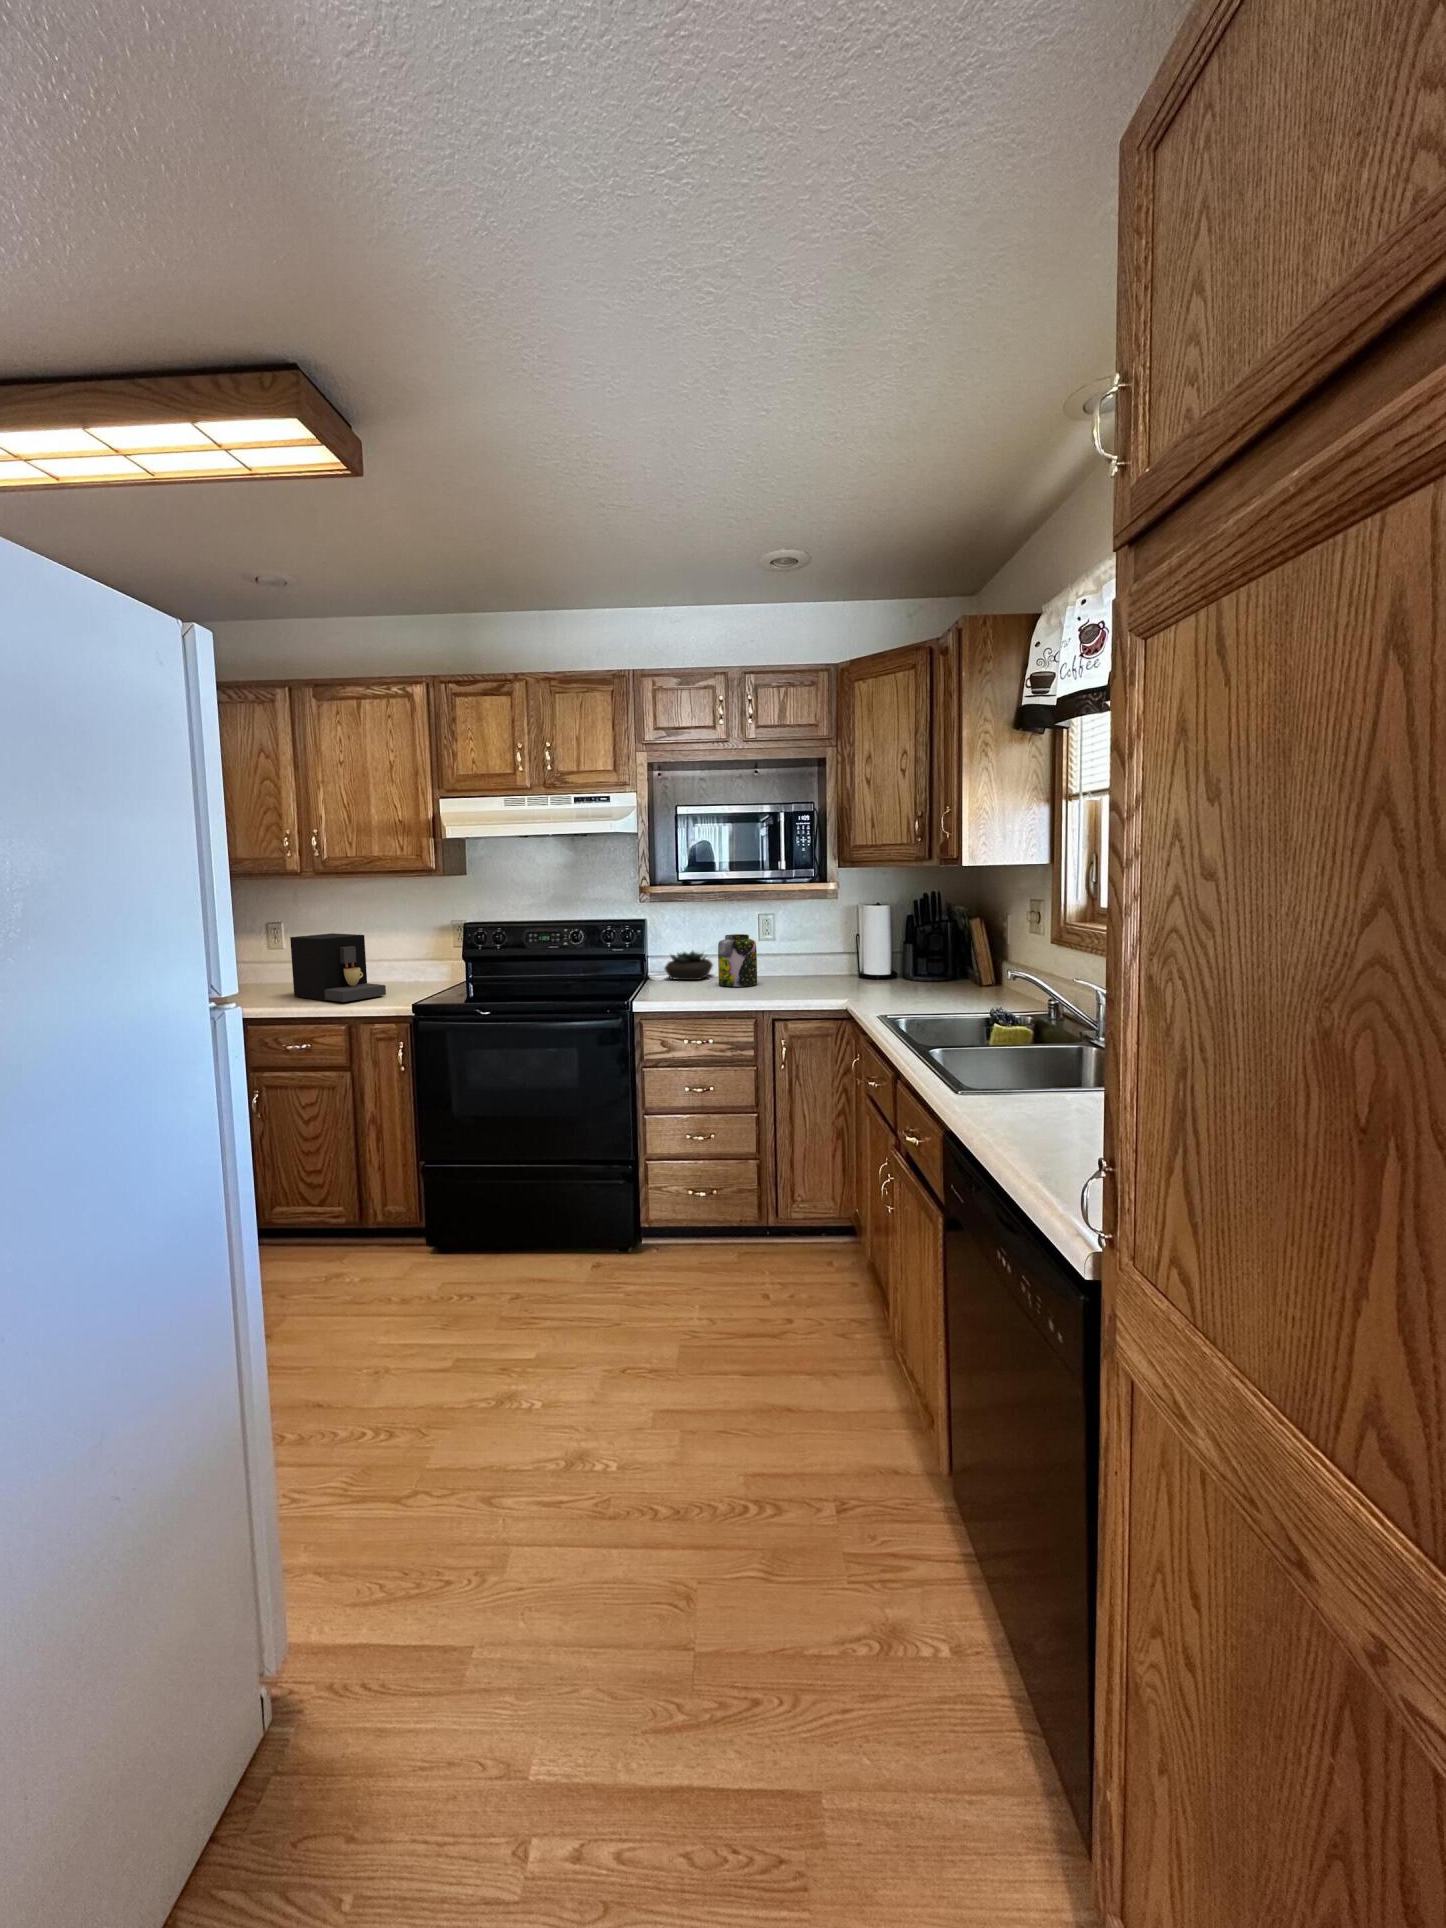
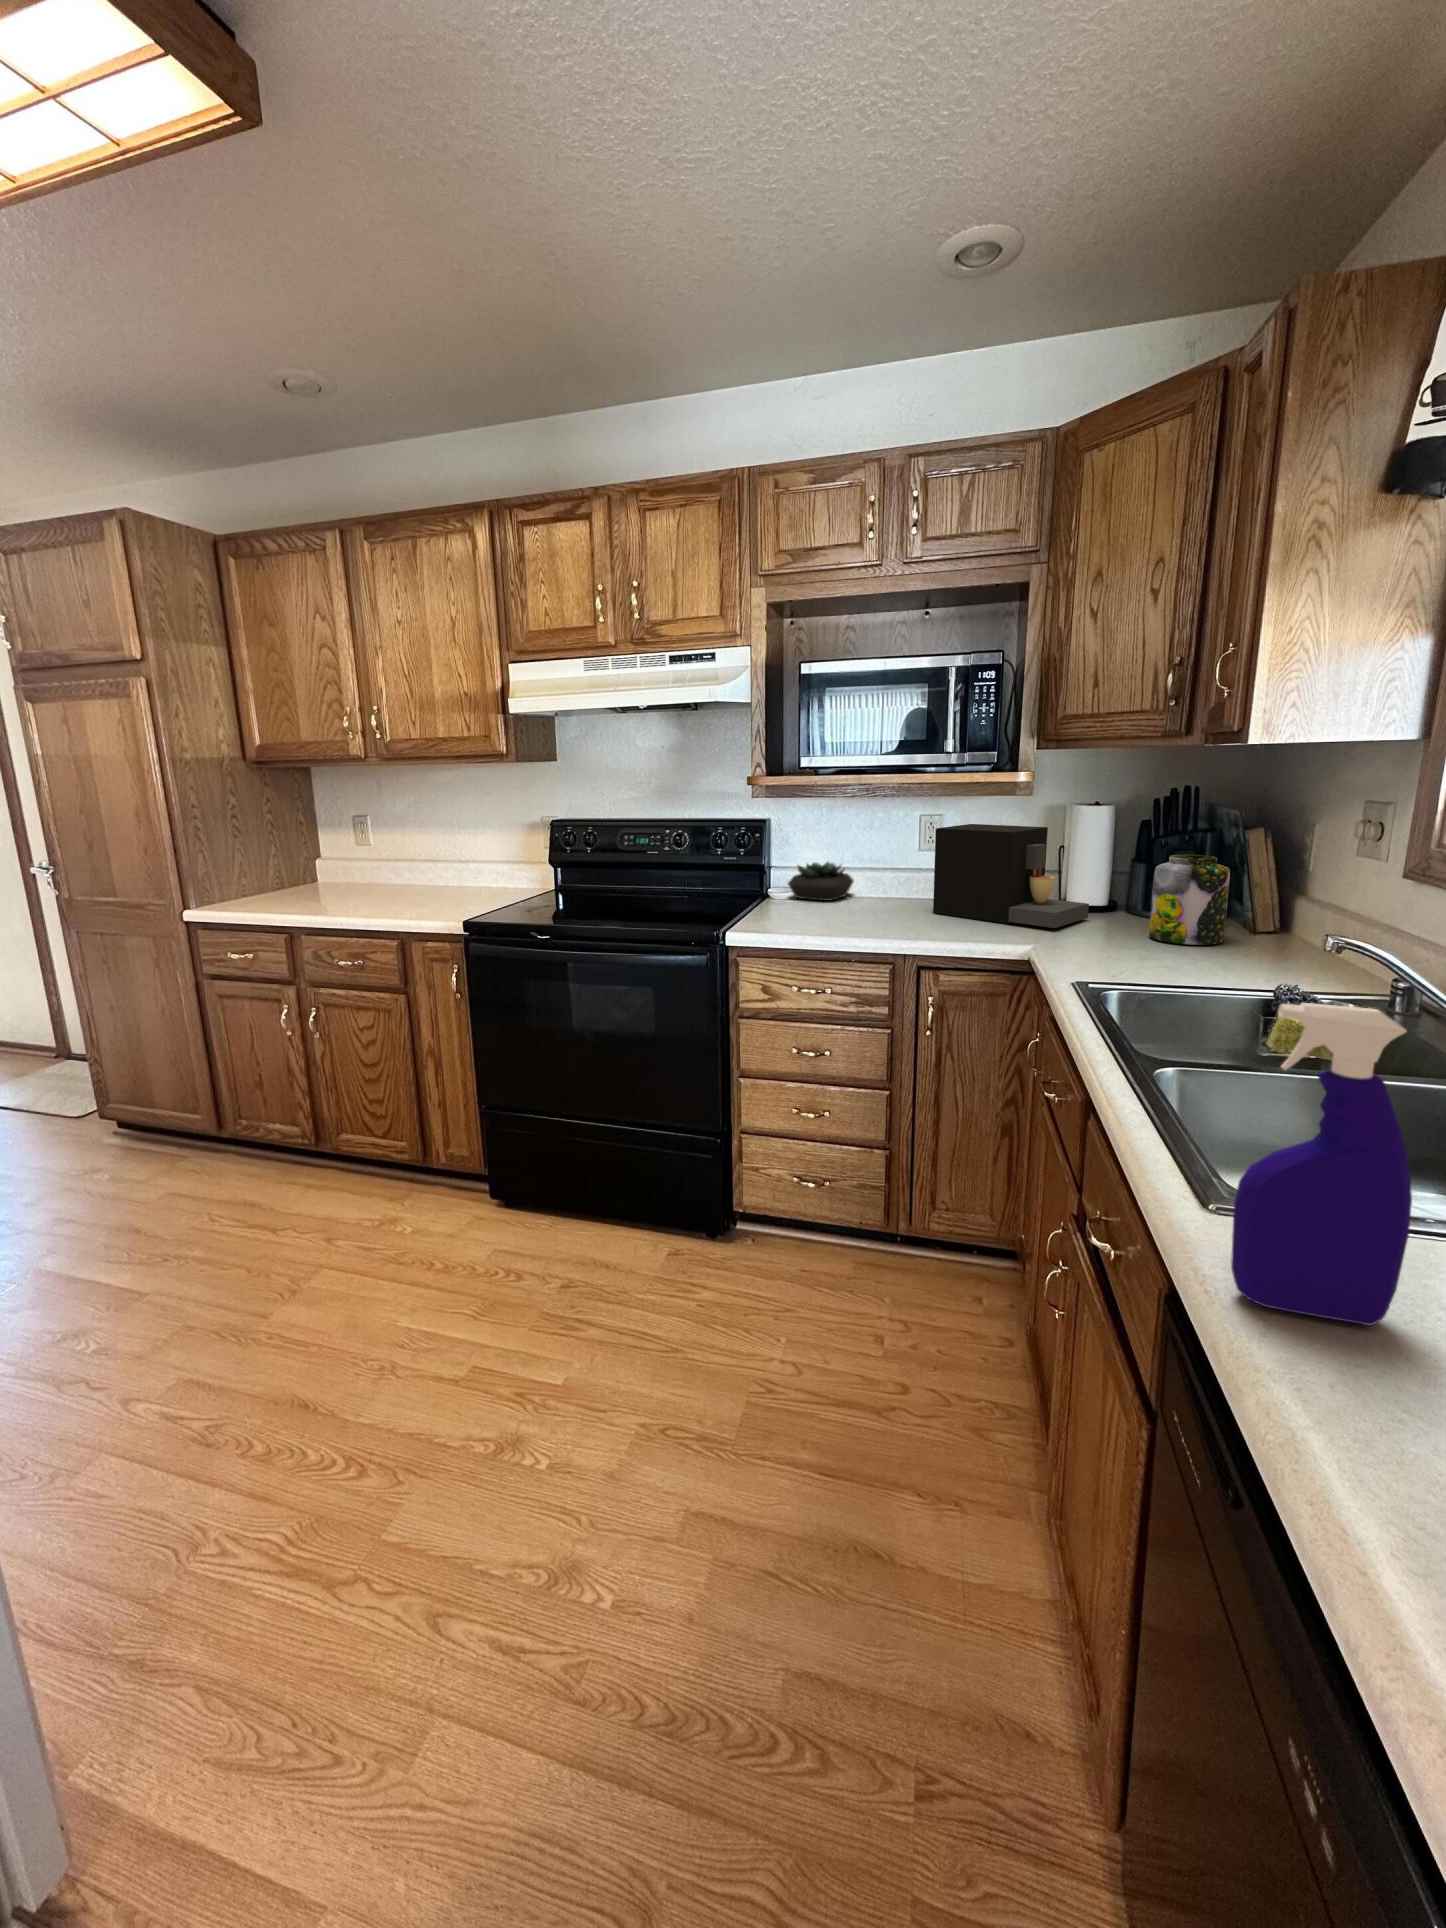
coffee maker: present [290,933,386,1002] -> present [933,824,1089,928]
jar: present [718,934,757,987] -> present [1149,855,1230,945]
spray bottle: none [963,980,1025,1115] -> present [1231,1003,1412,1325]

